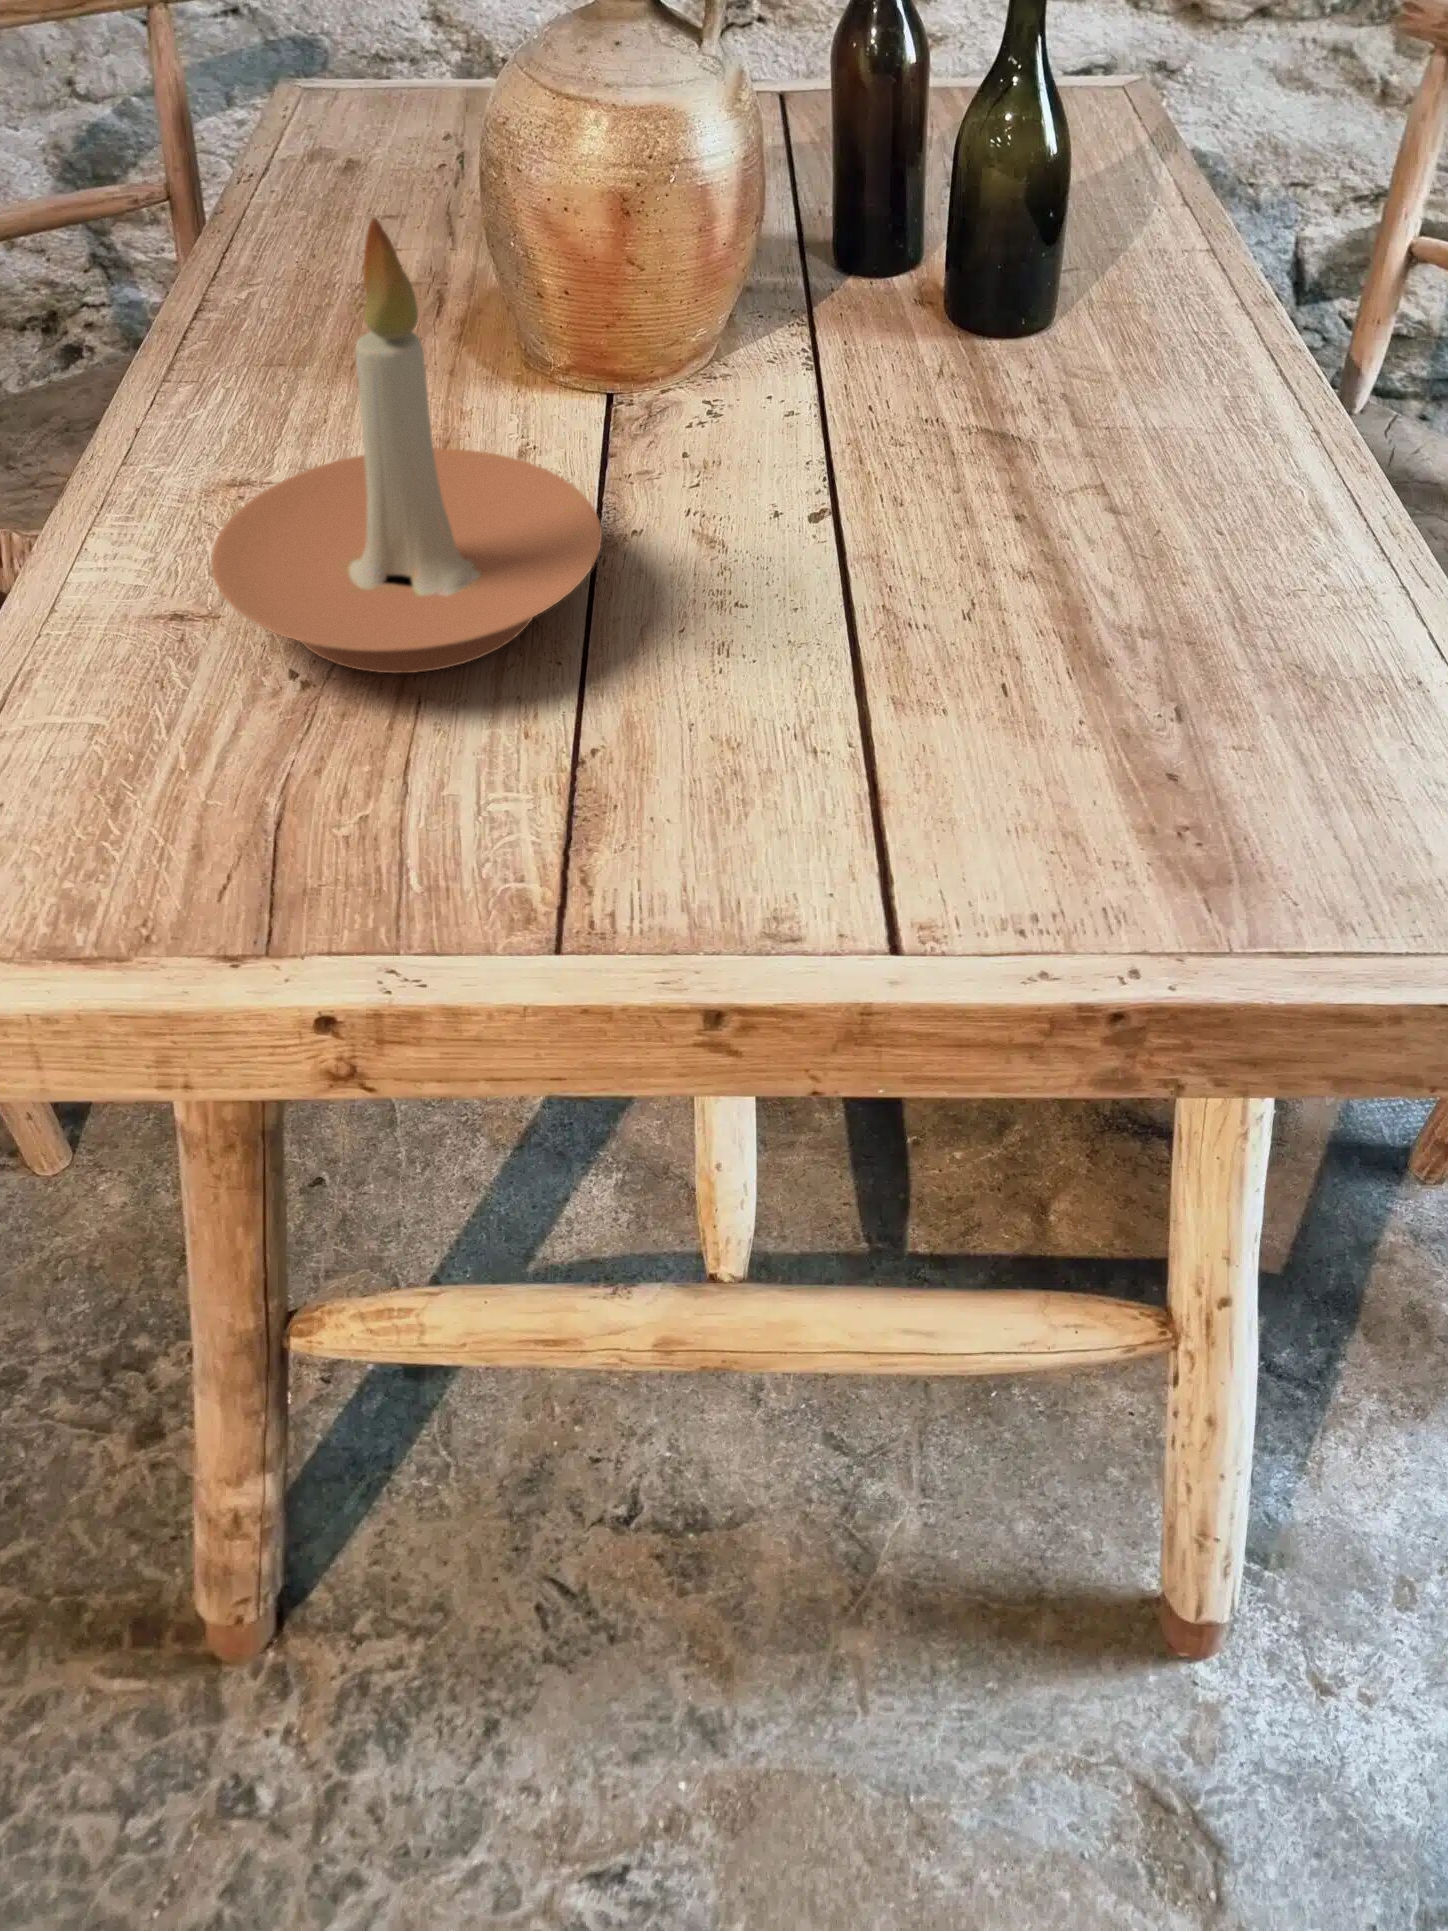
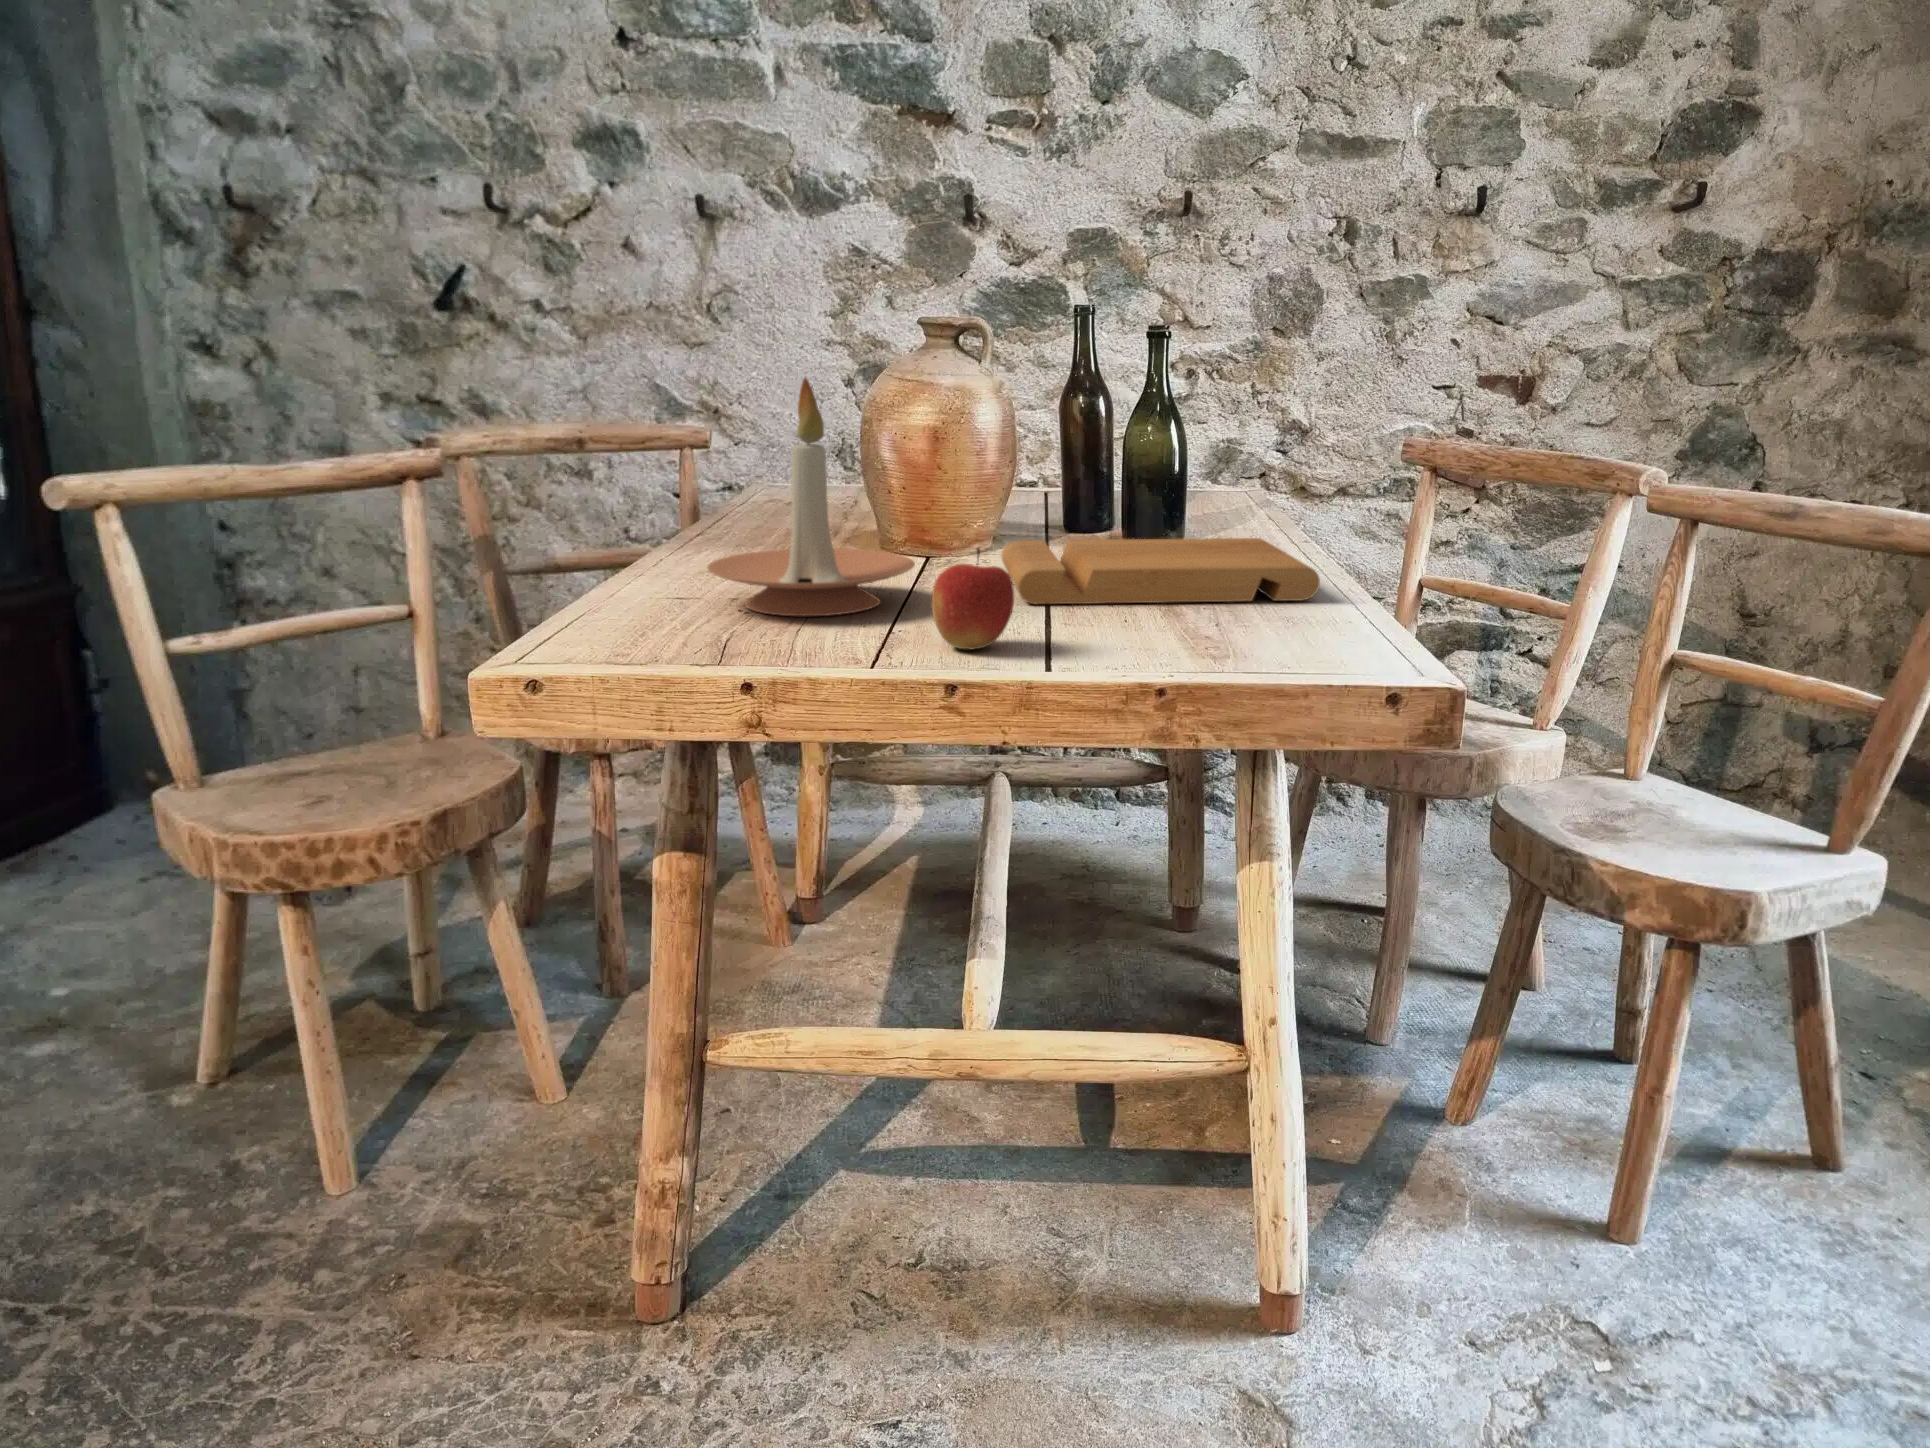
cutting board: none [745,357,1340,593] -> present [1001,538,1320,604]
apple: none [653,650,812,847] -> present [932,548,1014,650]

